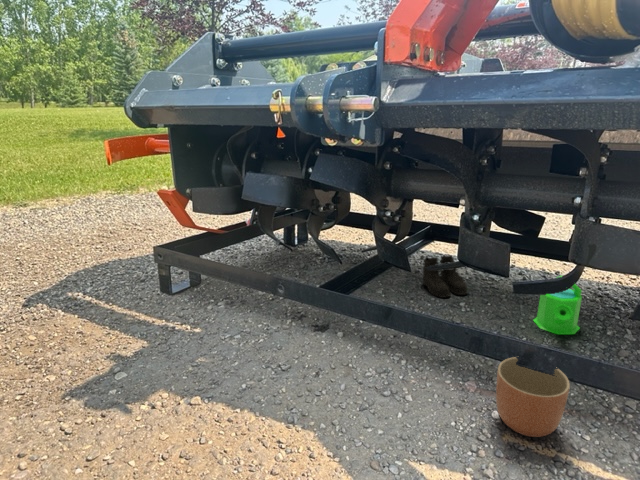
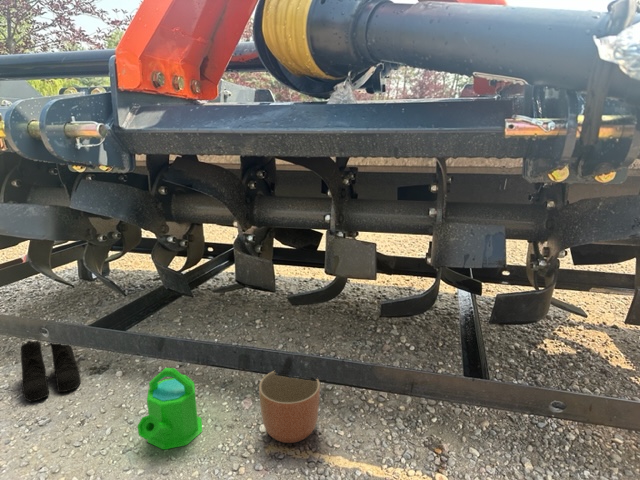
boots: present [423,255,467,298] -> present [21,341,81,401]
watering can: present [533,276,582,334] -> present [138,368,202,450]

